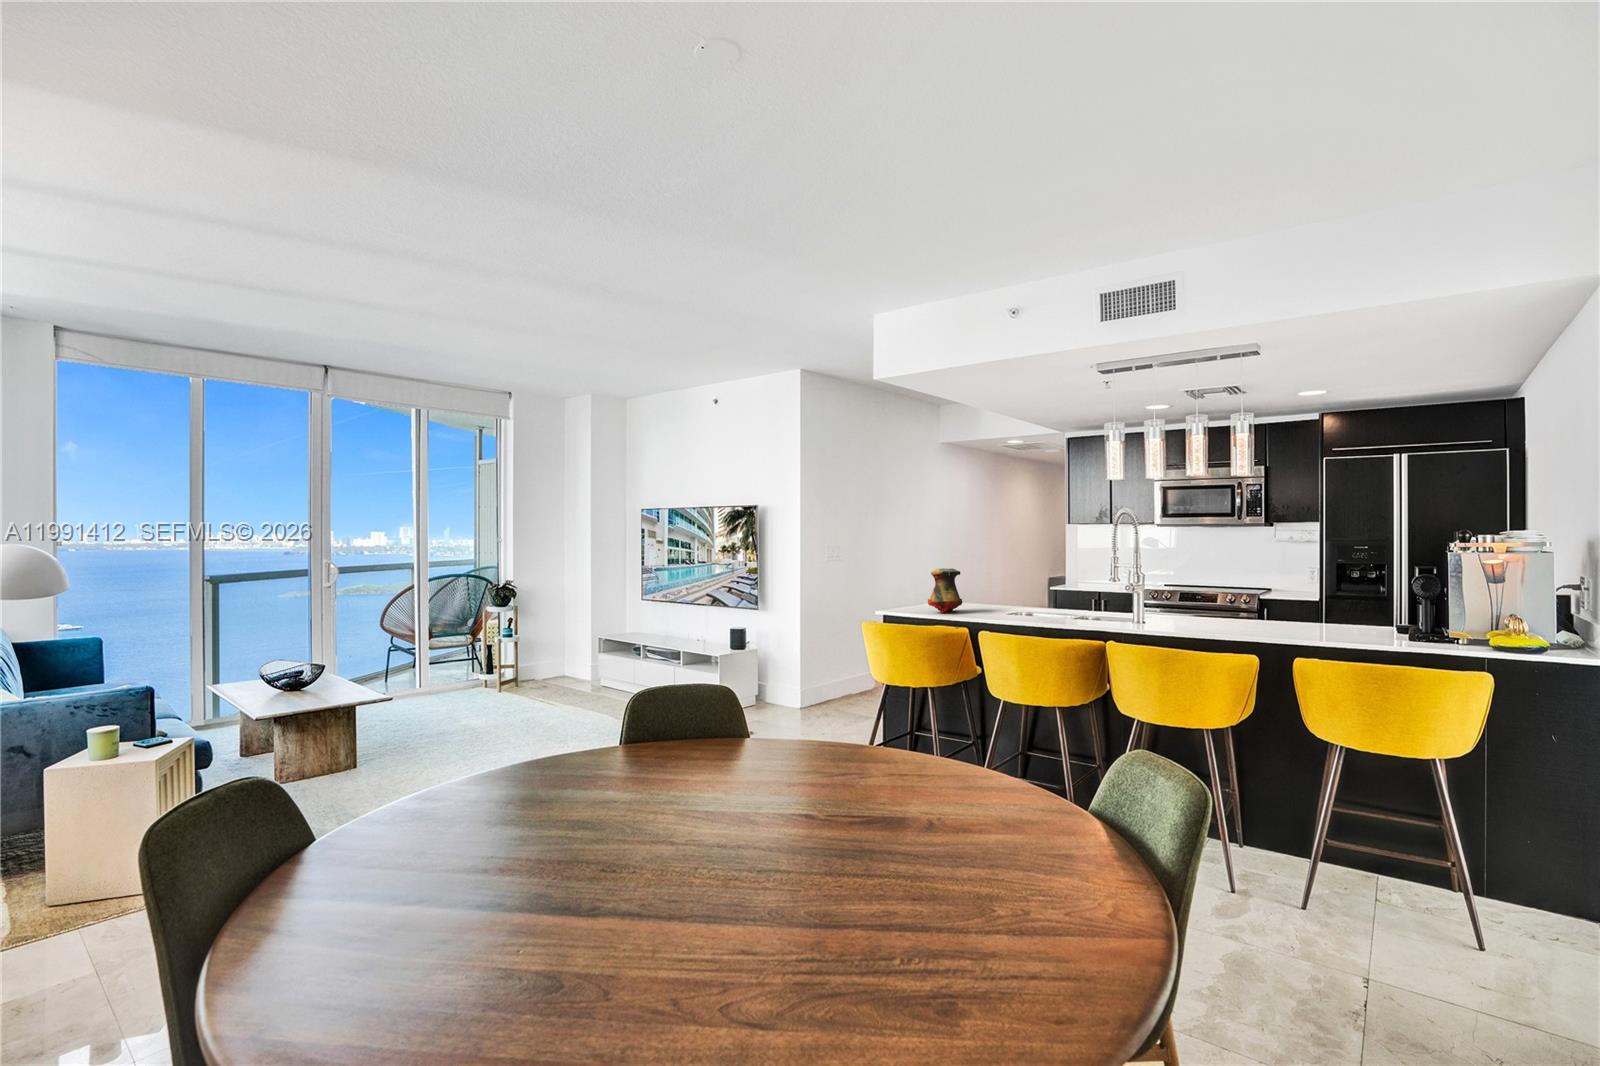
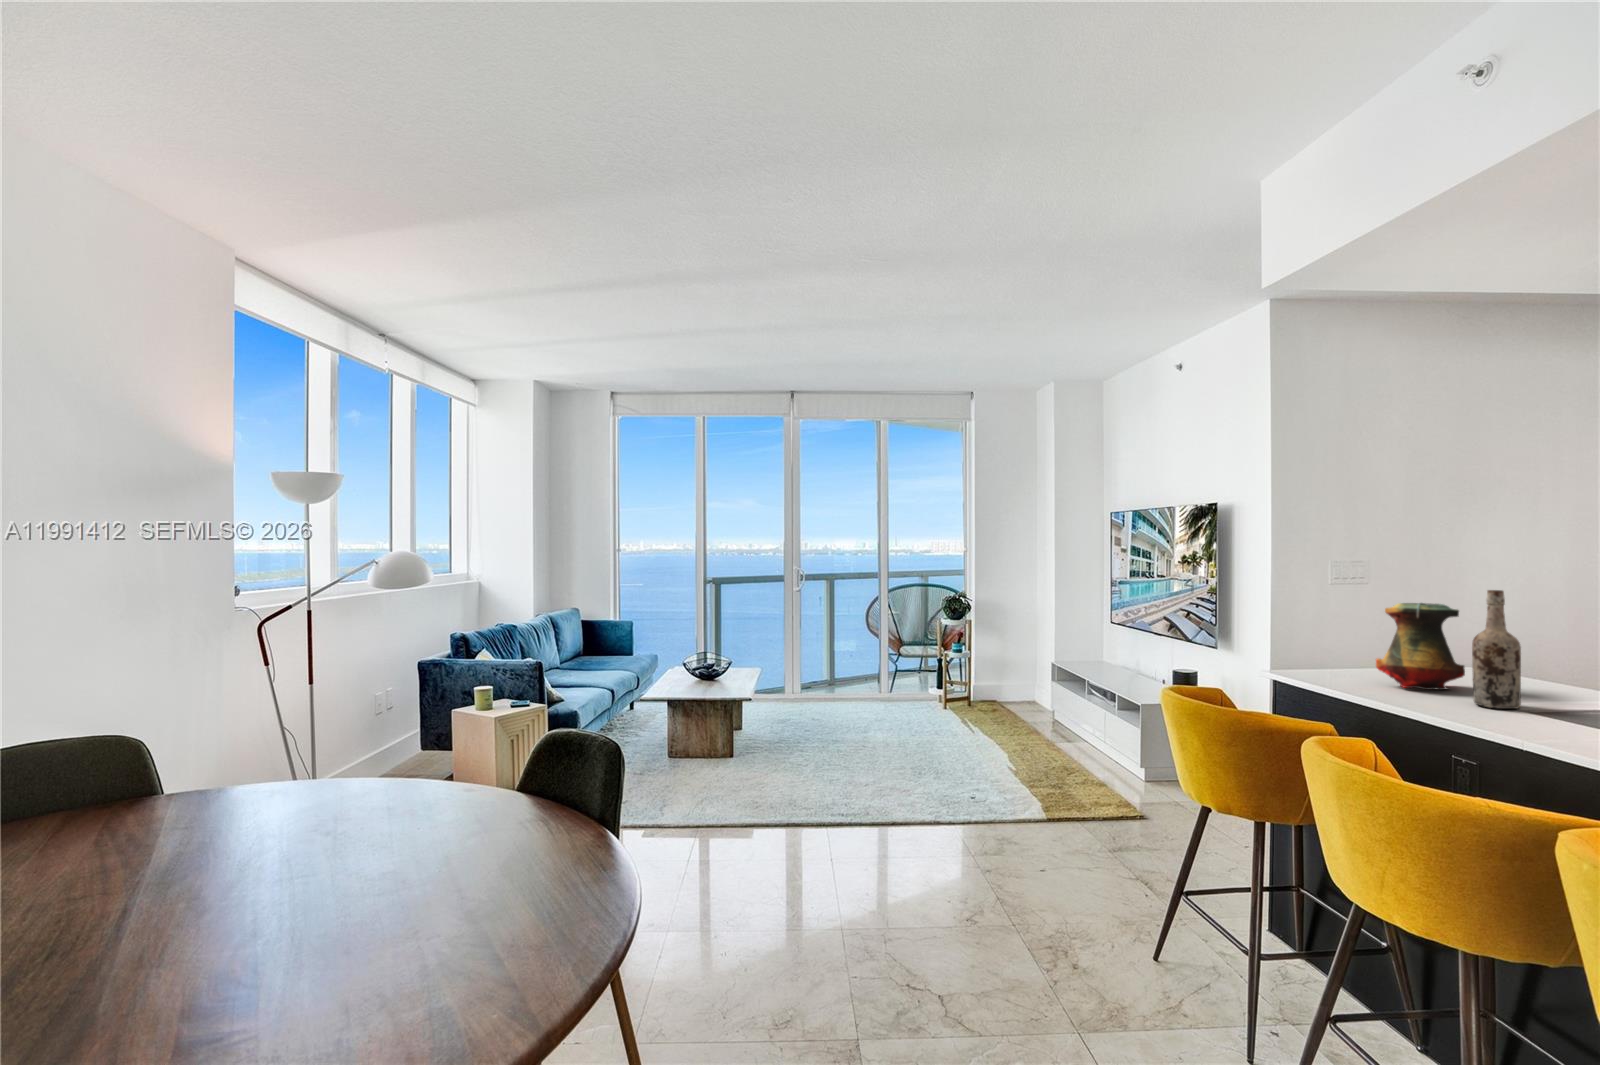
wine bottle: none [976,560,994,616] -> present [1472,590,1521,709]

